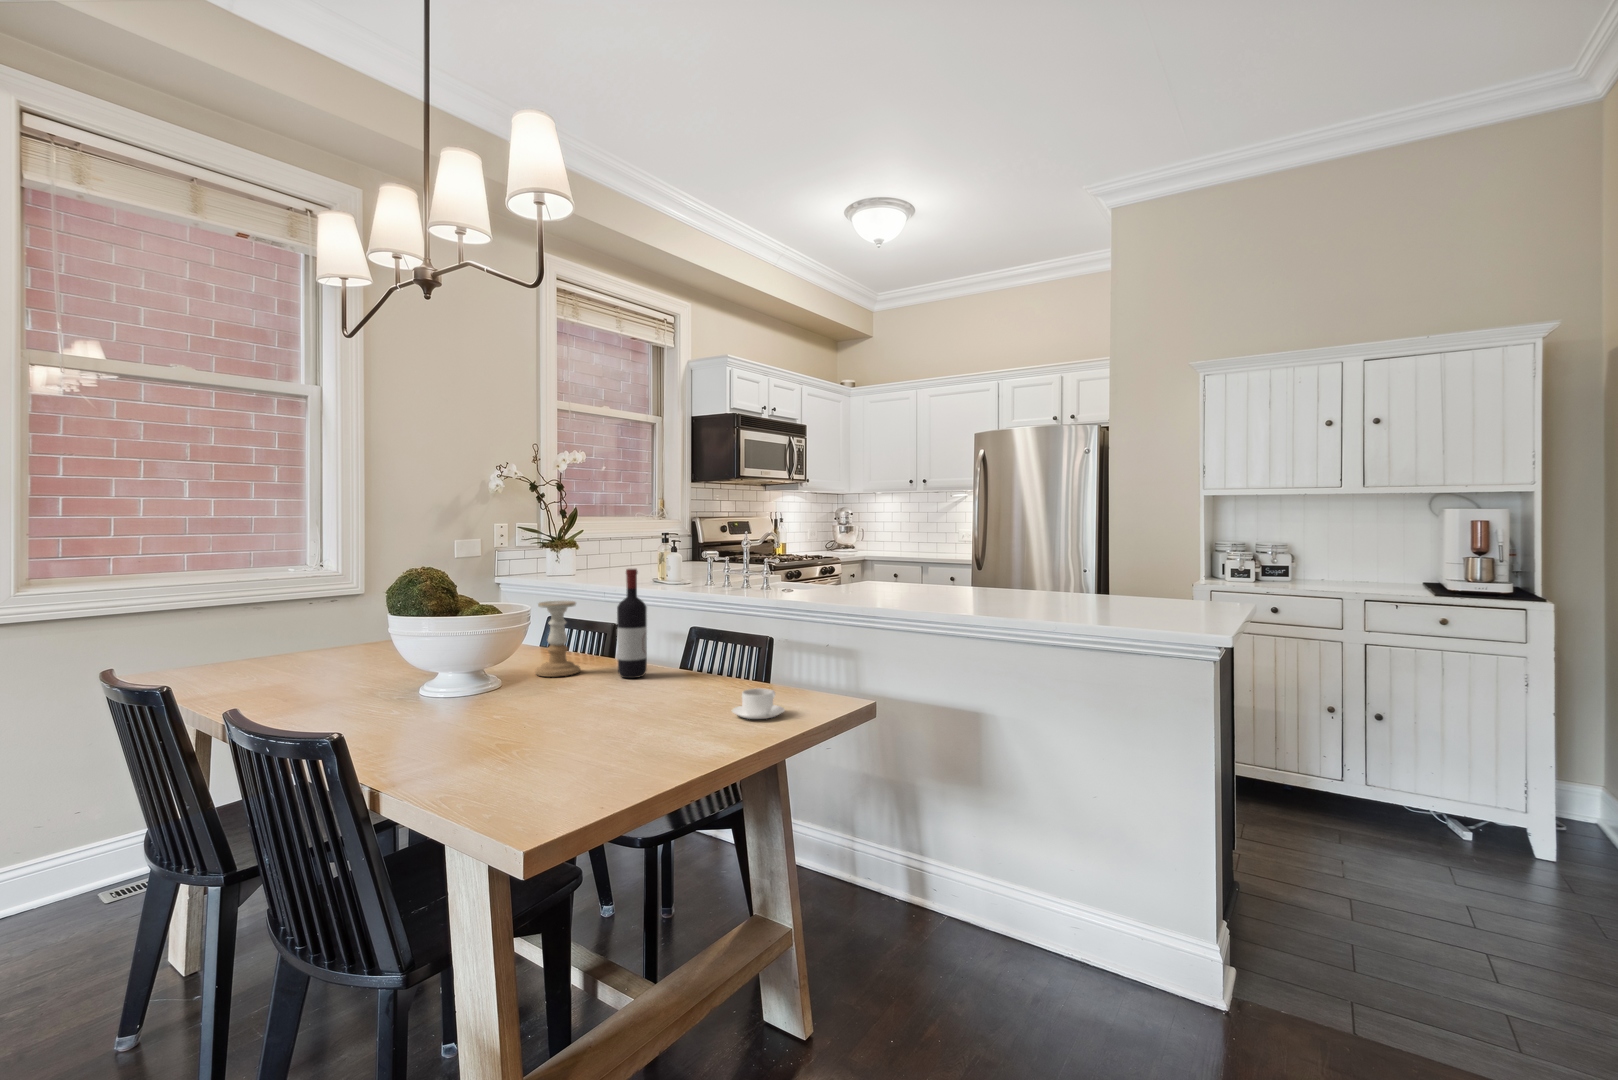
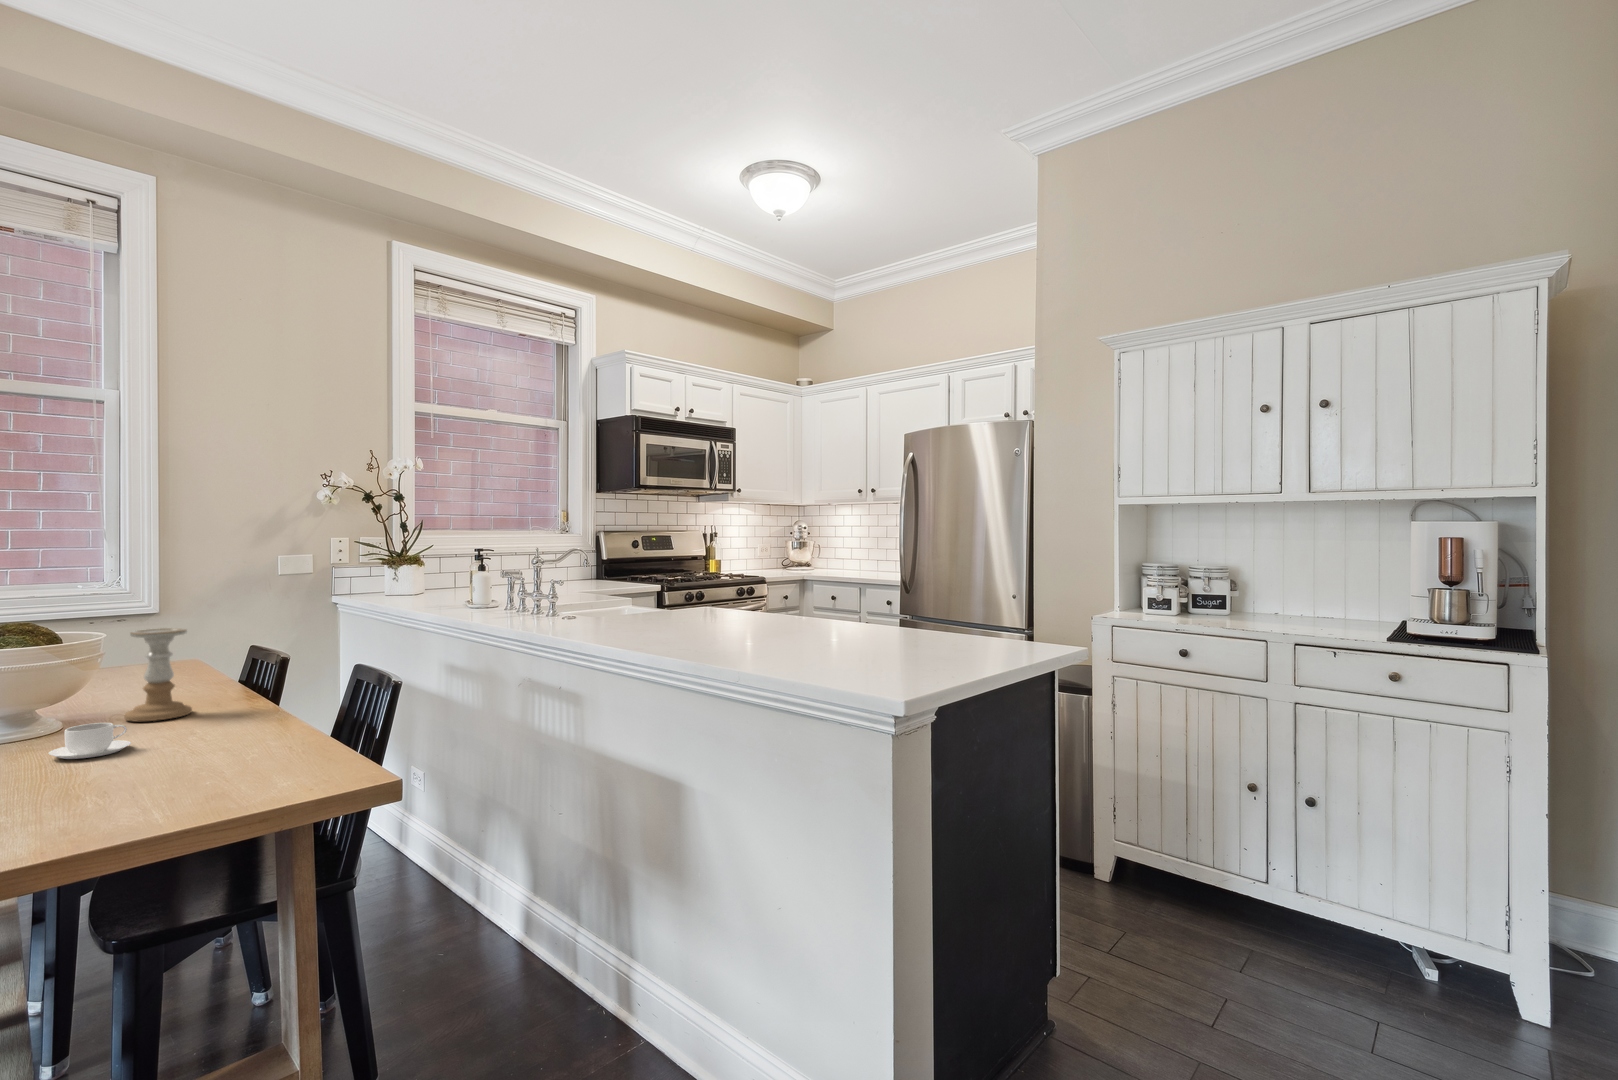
wine bottle: present [617,569,647,678] -> none [206,591,251,727]
coffee cup: present [732,688,784,719] -> present [49,723,131,759]

